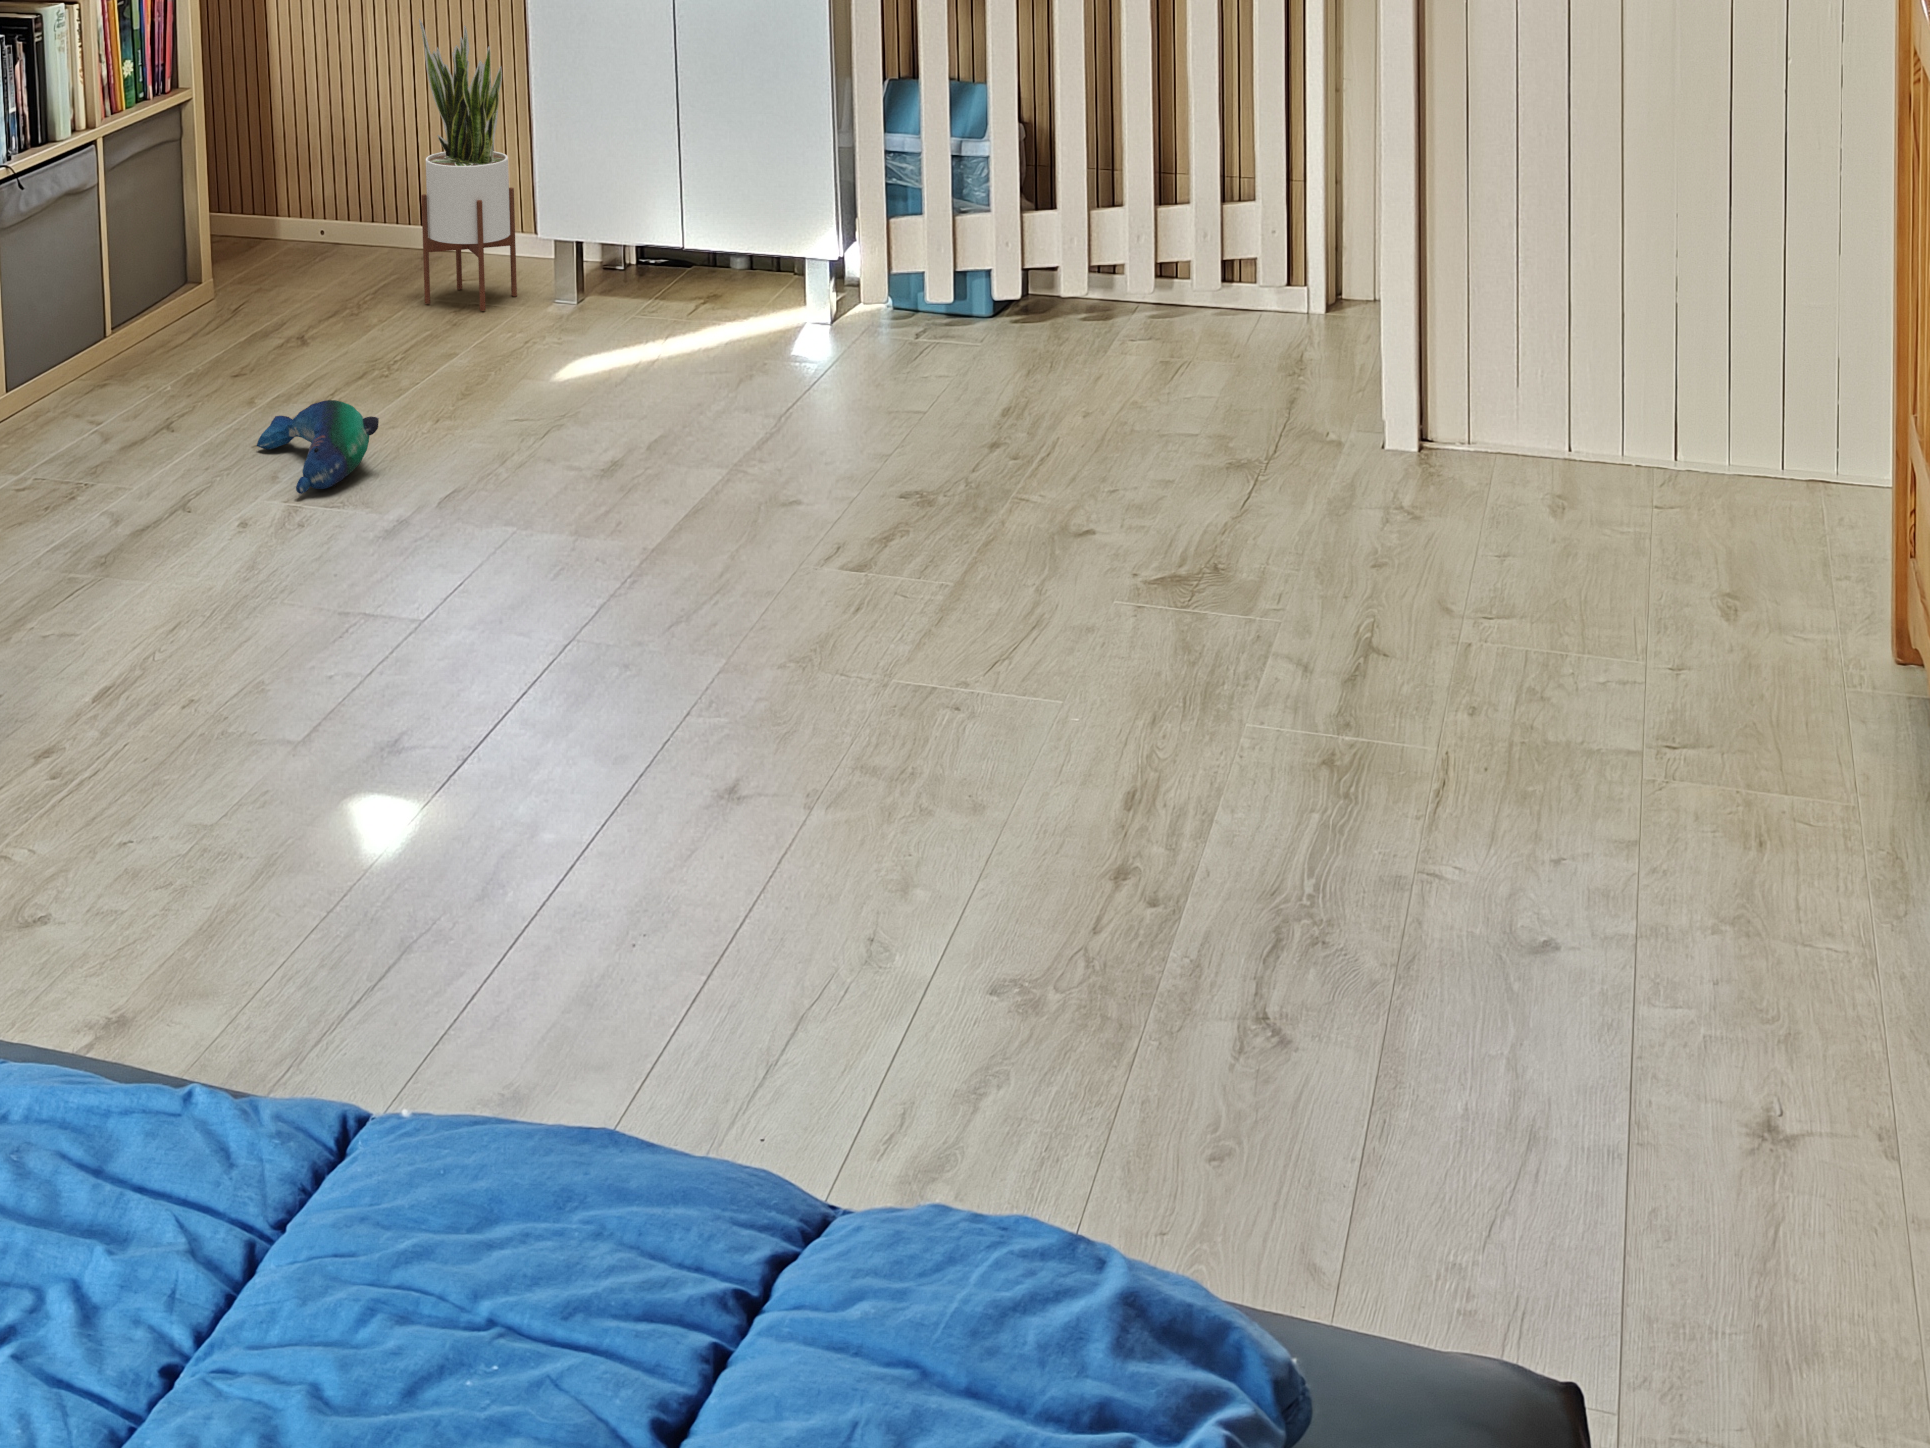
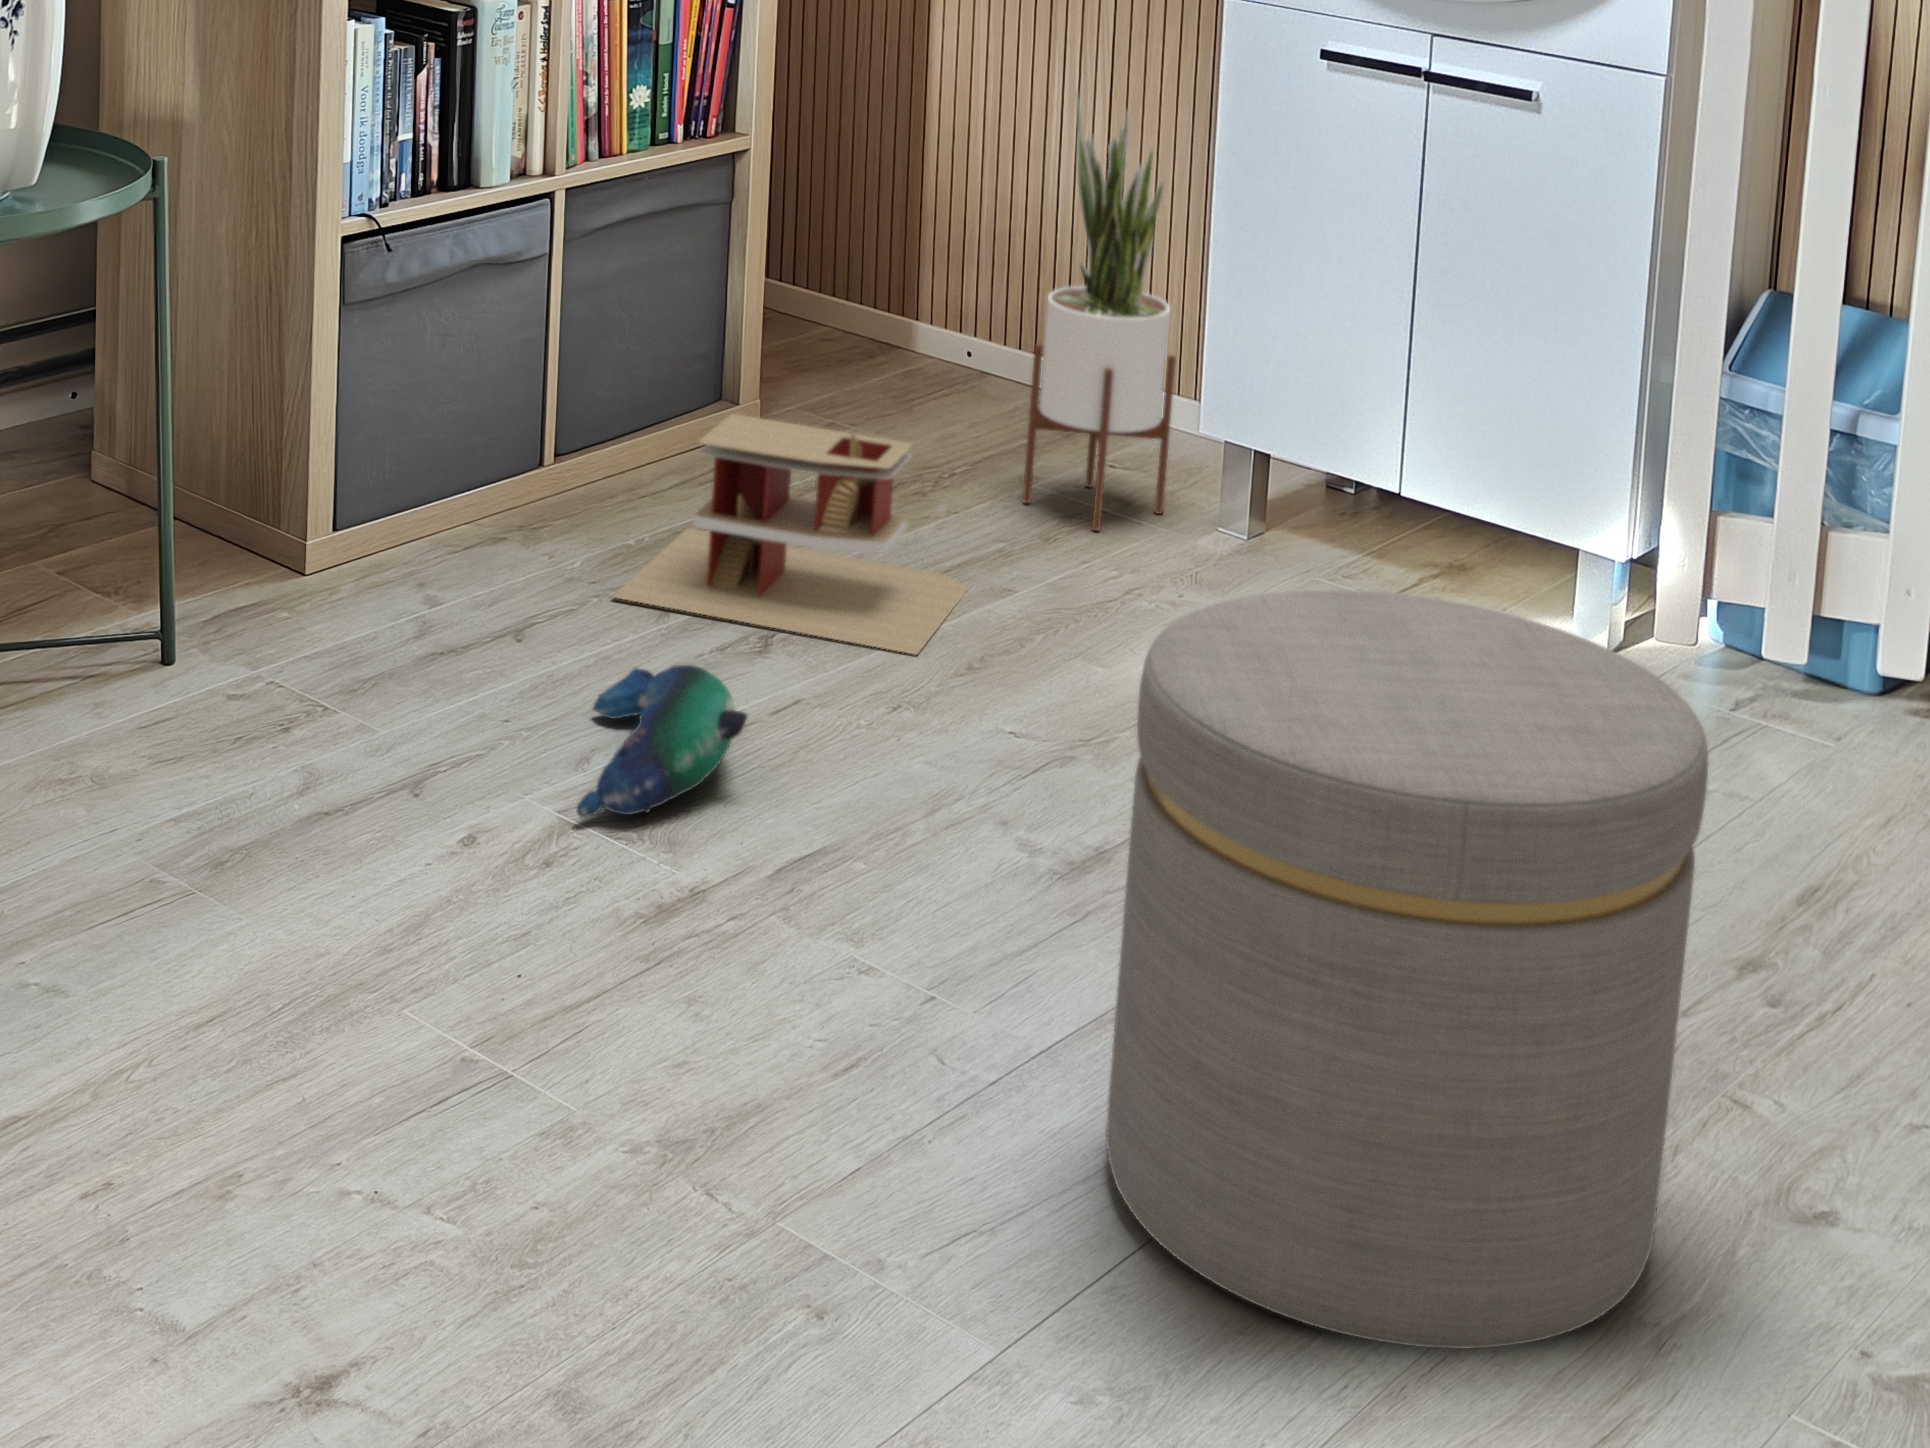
ottoman: none [698,239,1007,614] -> present [1106,590,1708,1349]
toy house: none [212,257,429,393] -> present [614,414,968,654]

